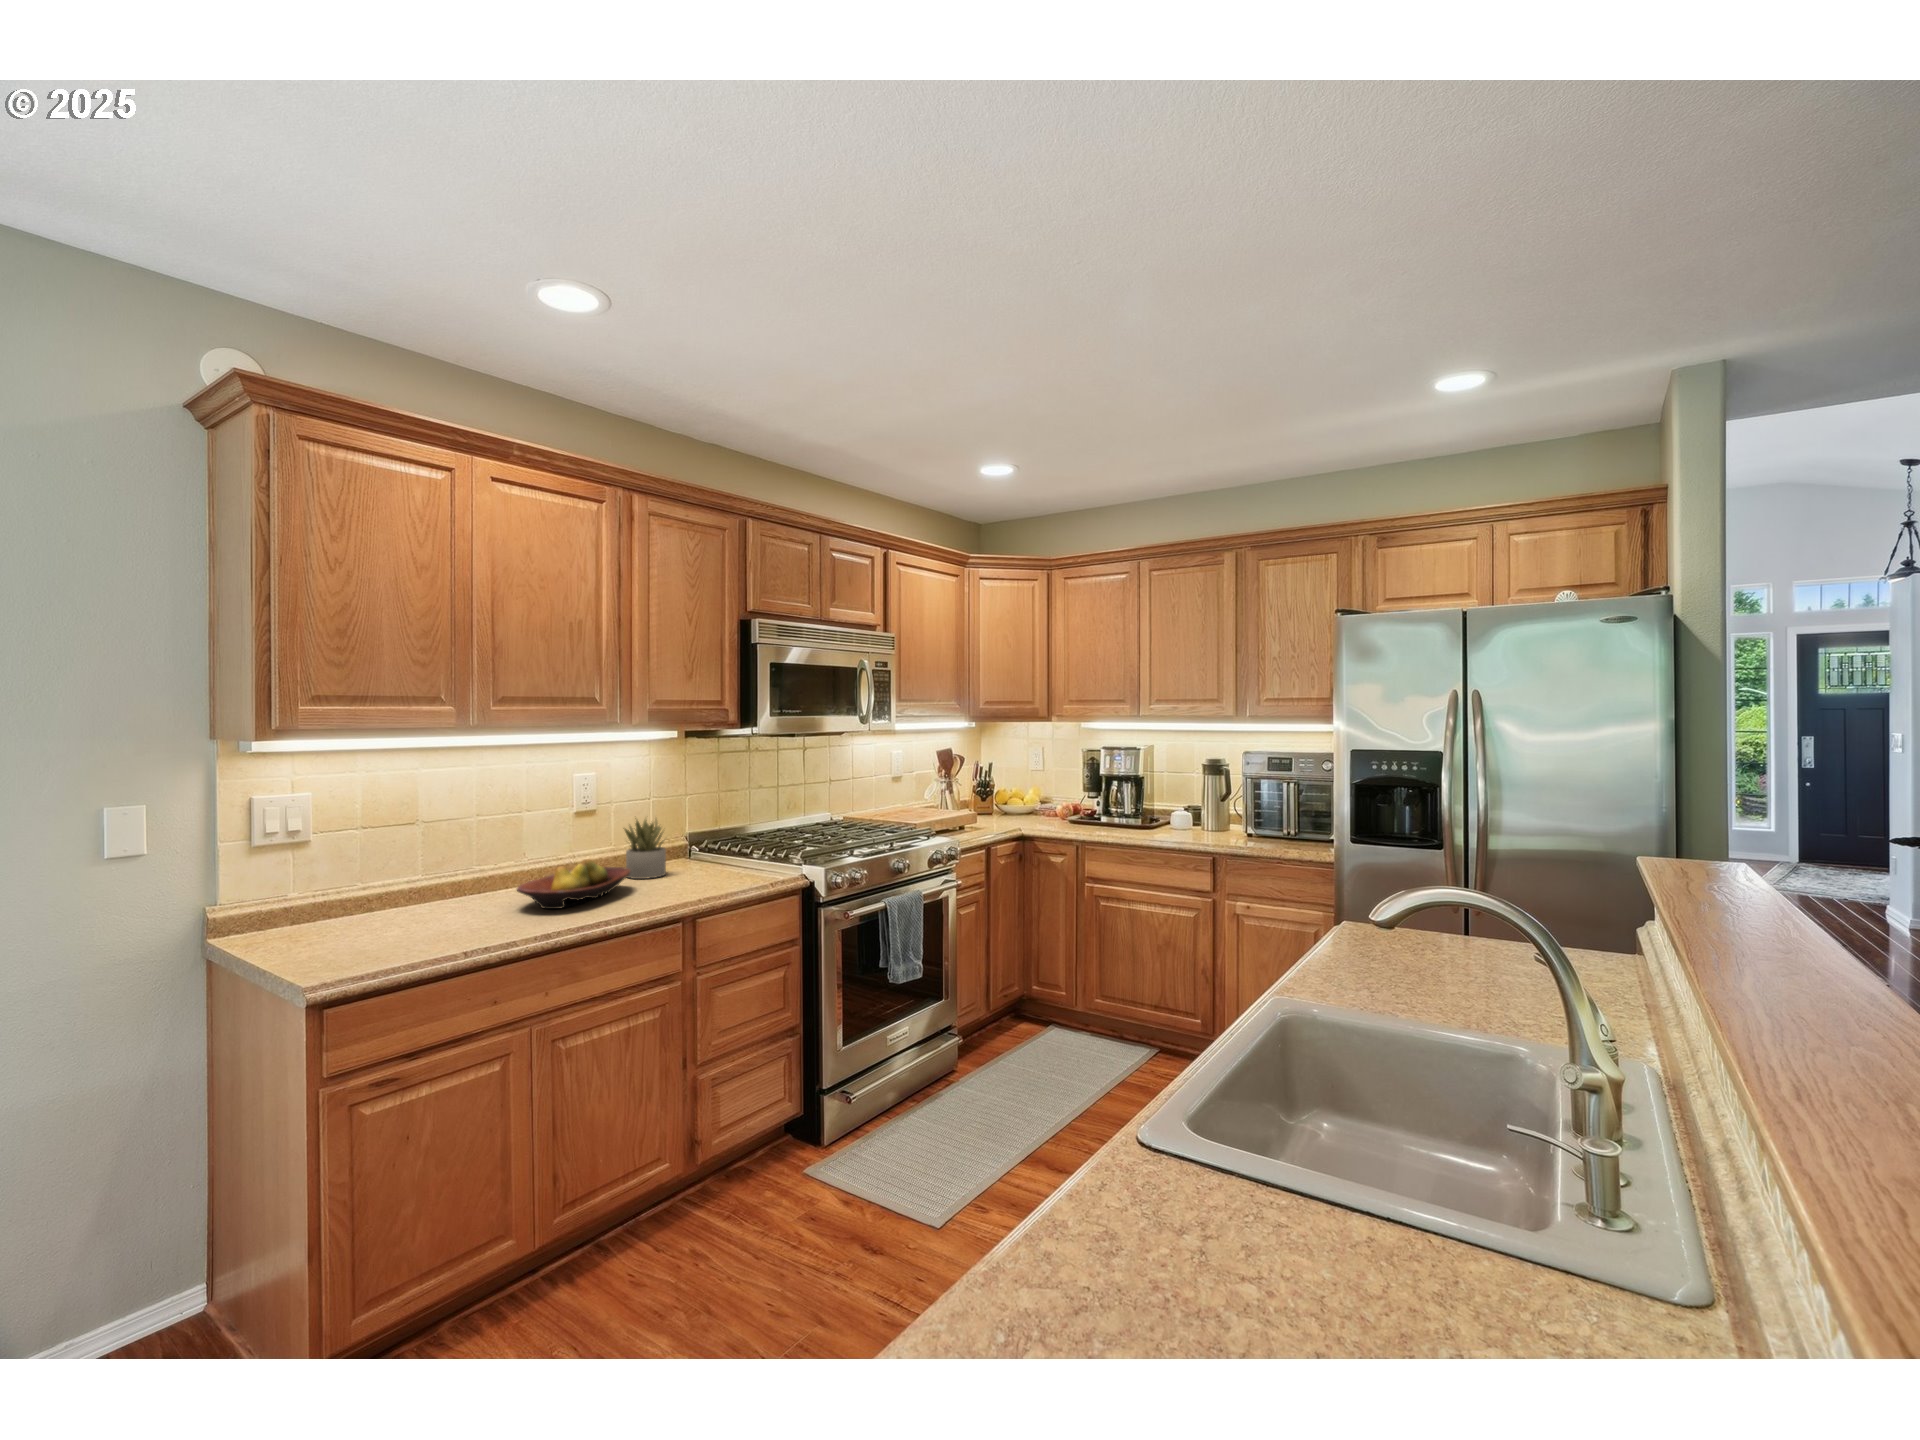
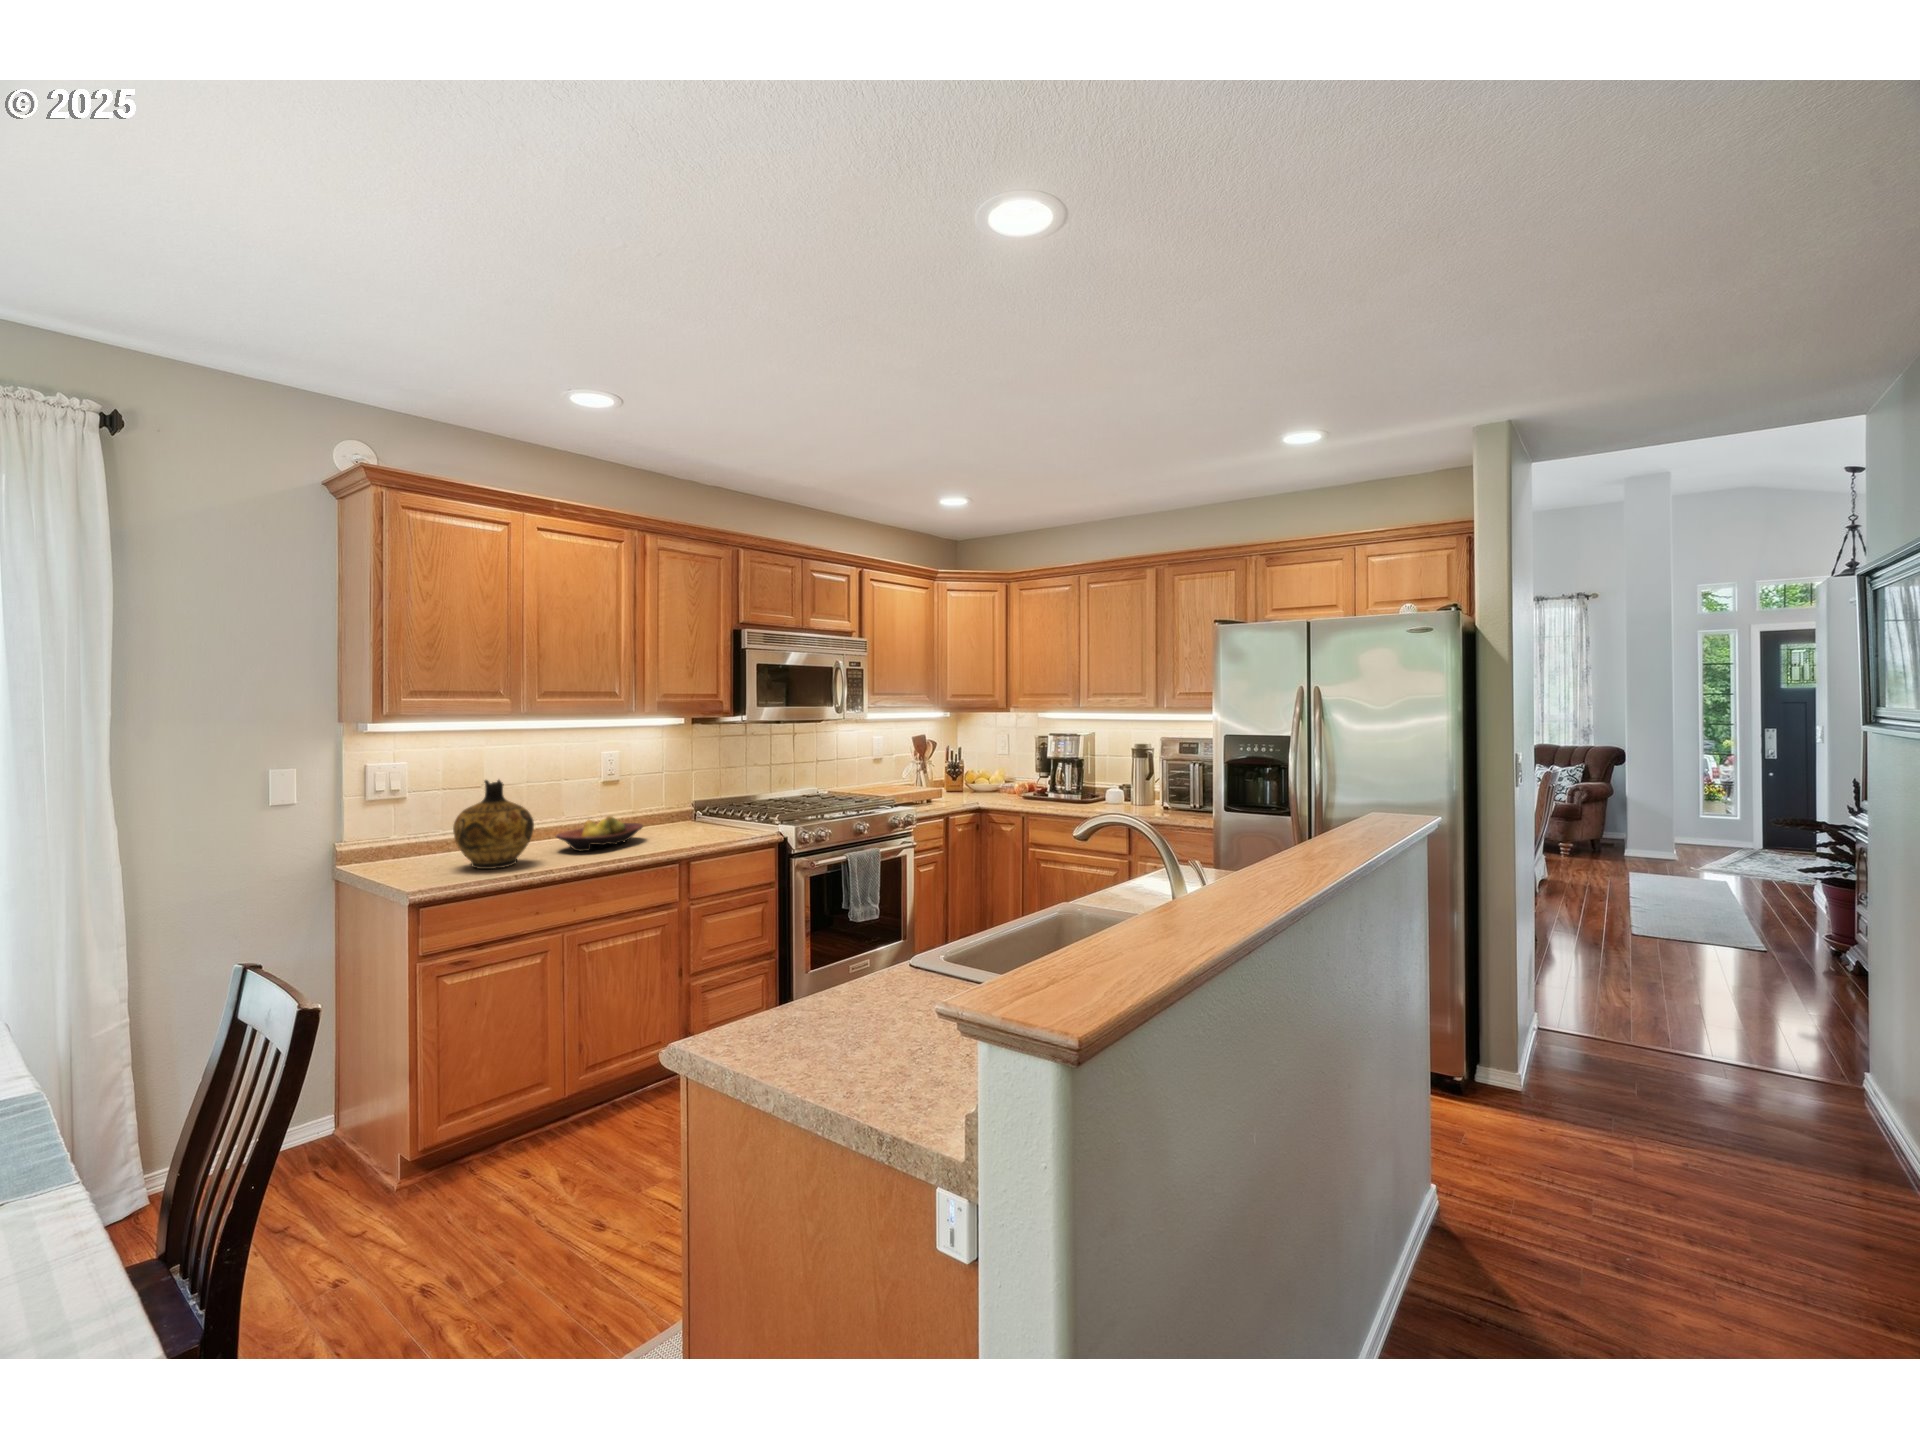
ceramic jug: none [375,817,489,942] -> present [453,780,534,869]
succulent plant: present [625,819,666,879] -> none [640,784,675,833]

